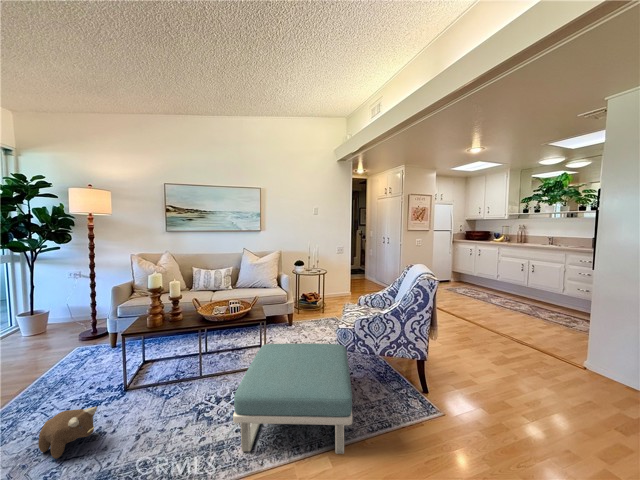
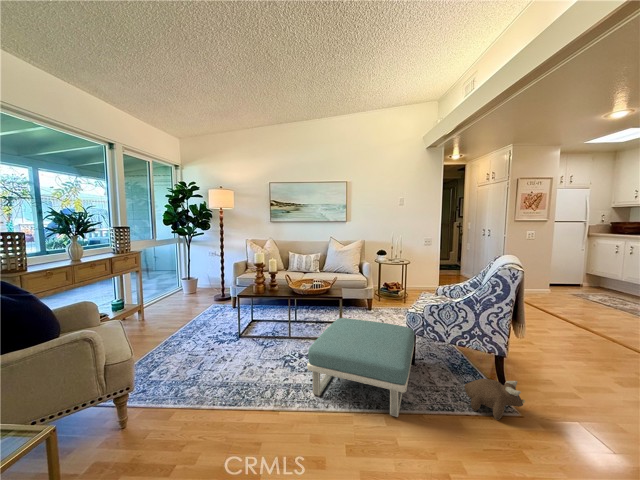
plush toy: present [38,407,97,459] -> present [464,379,525,420]

